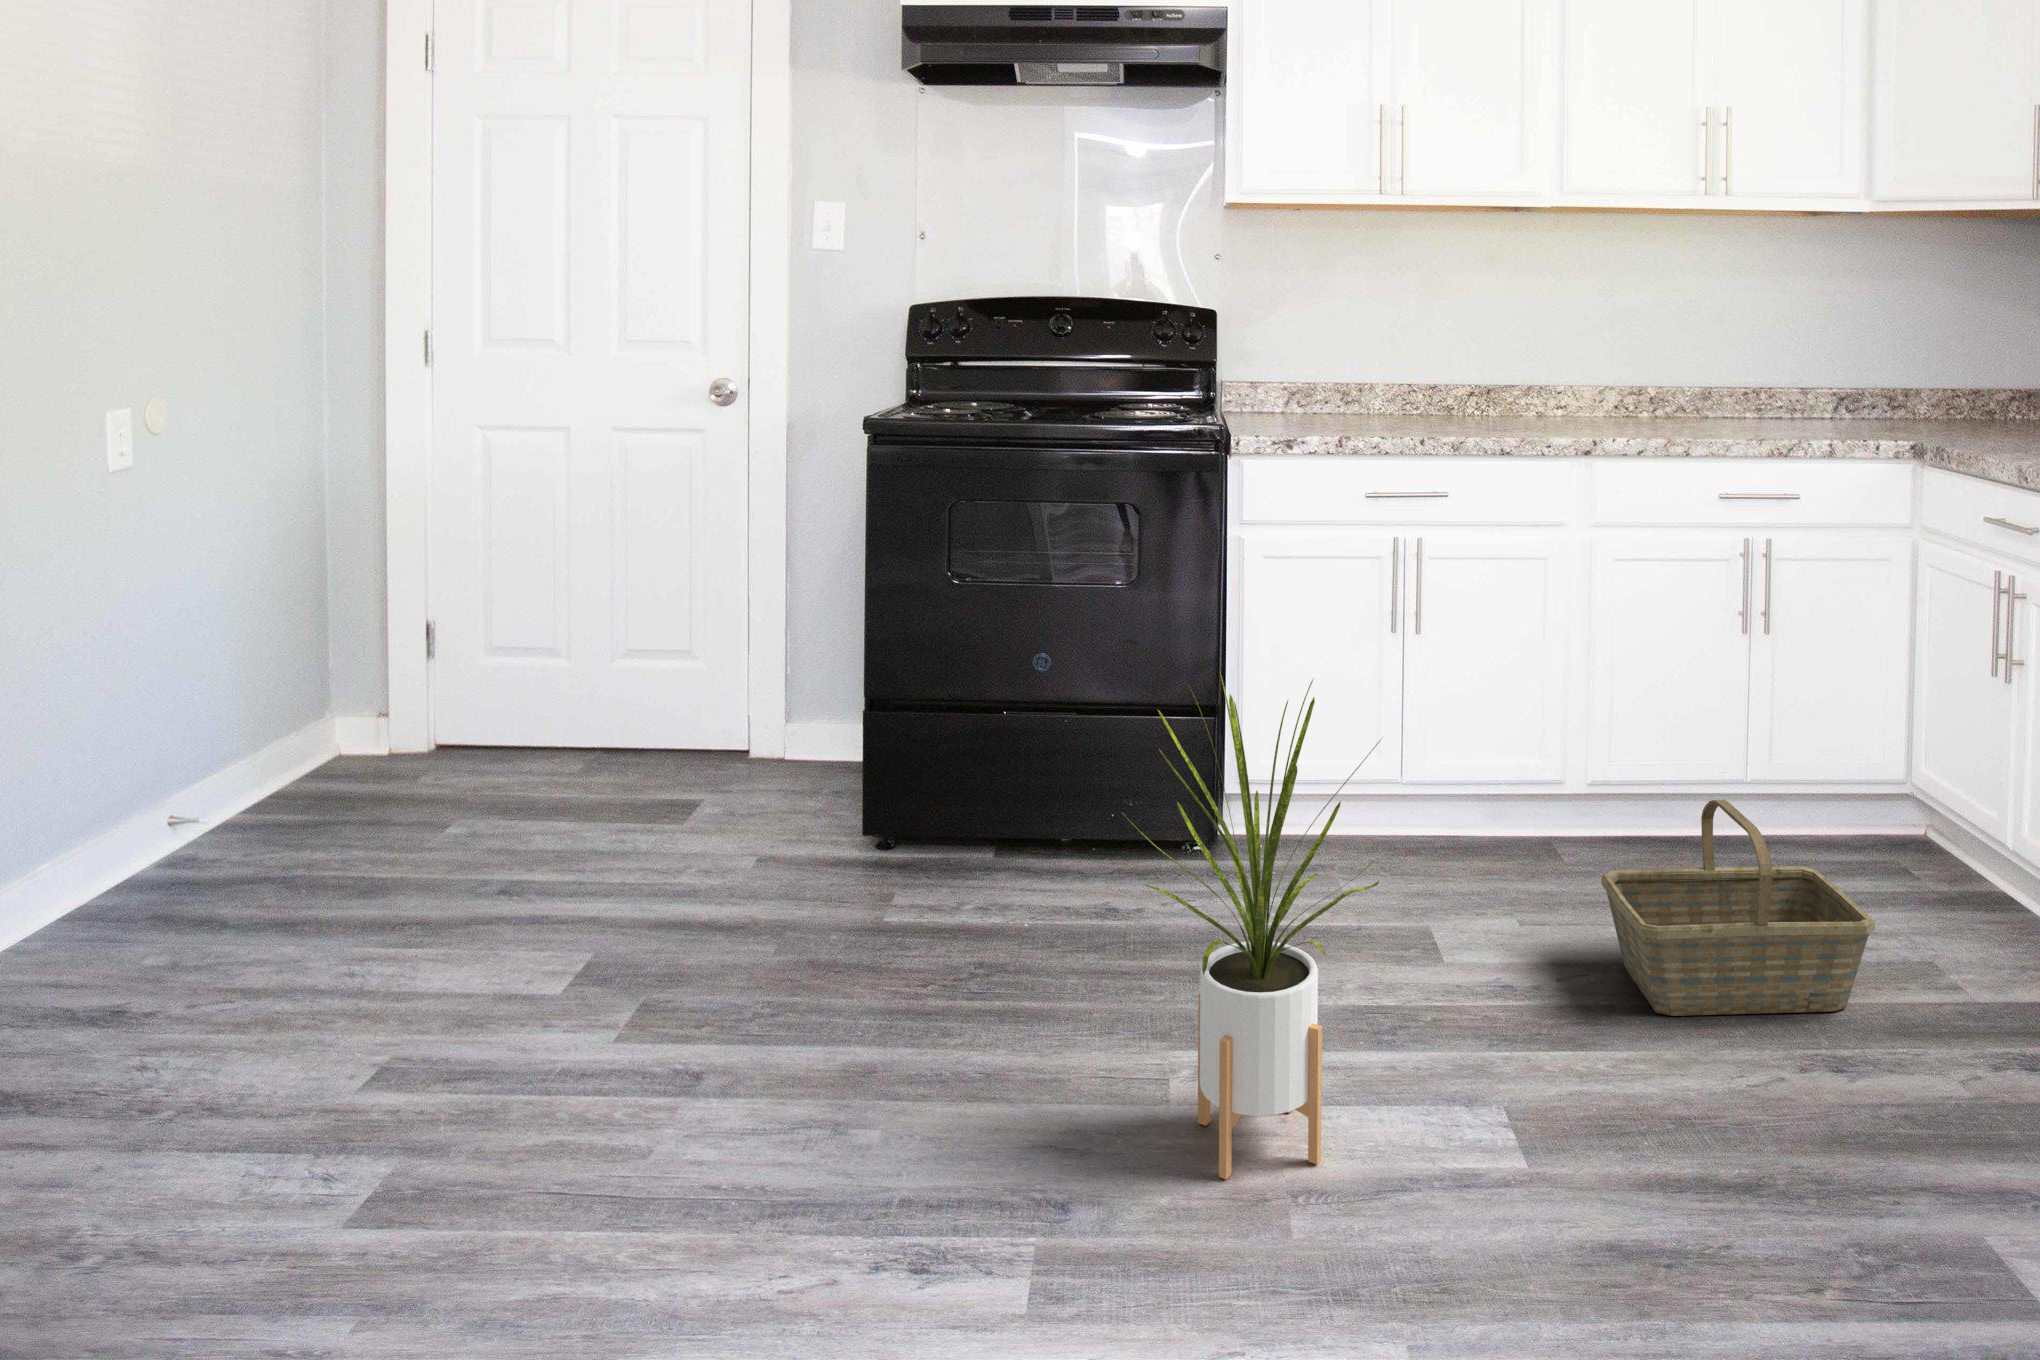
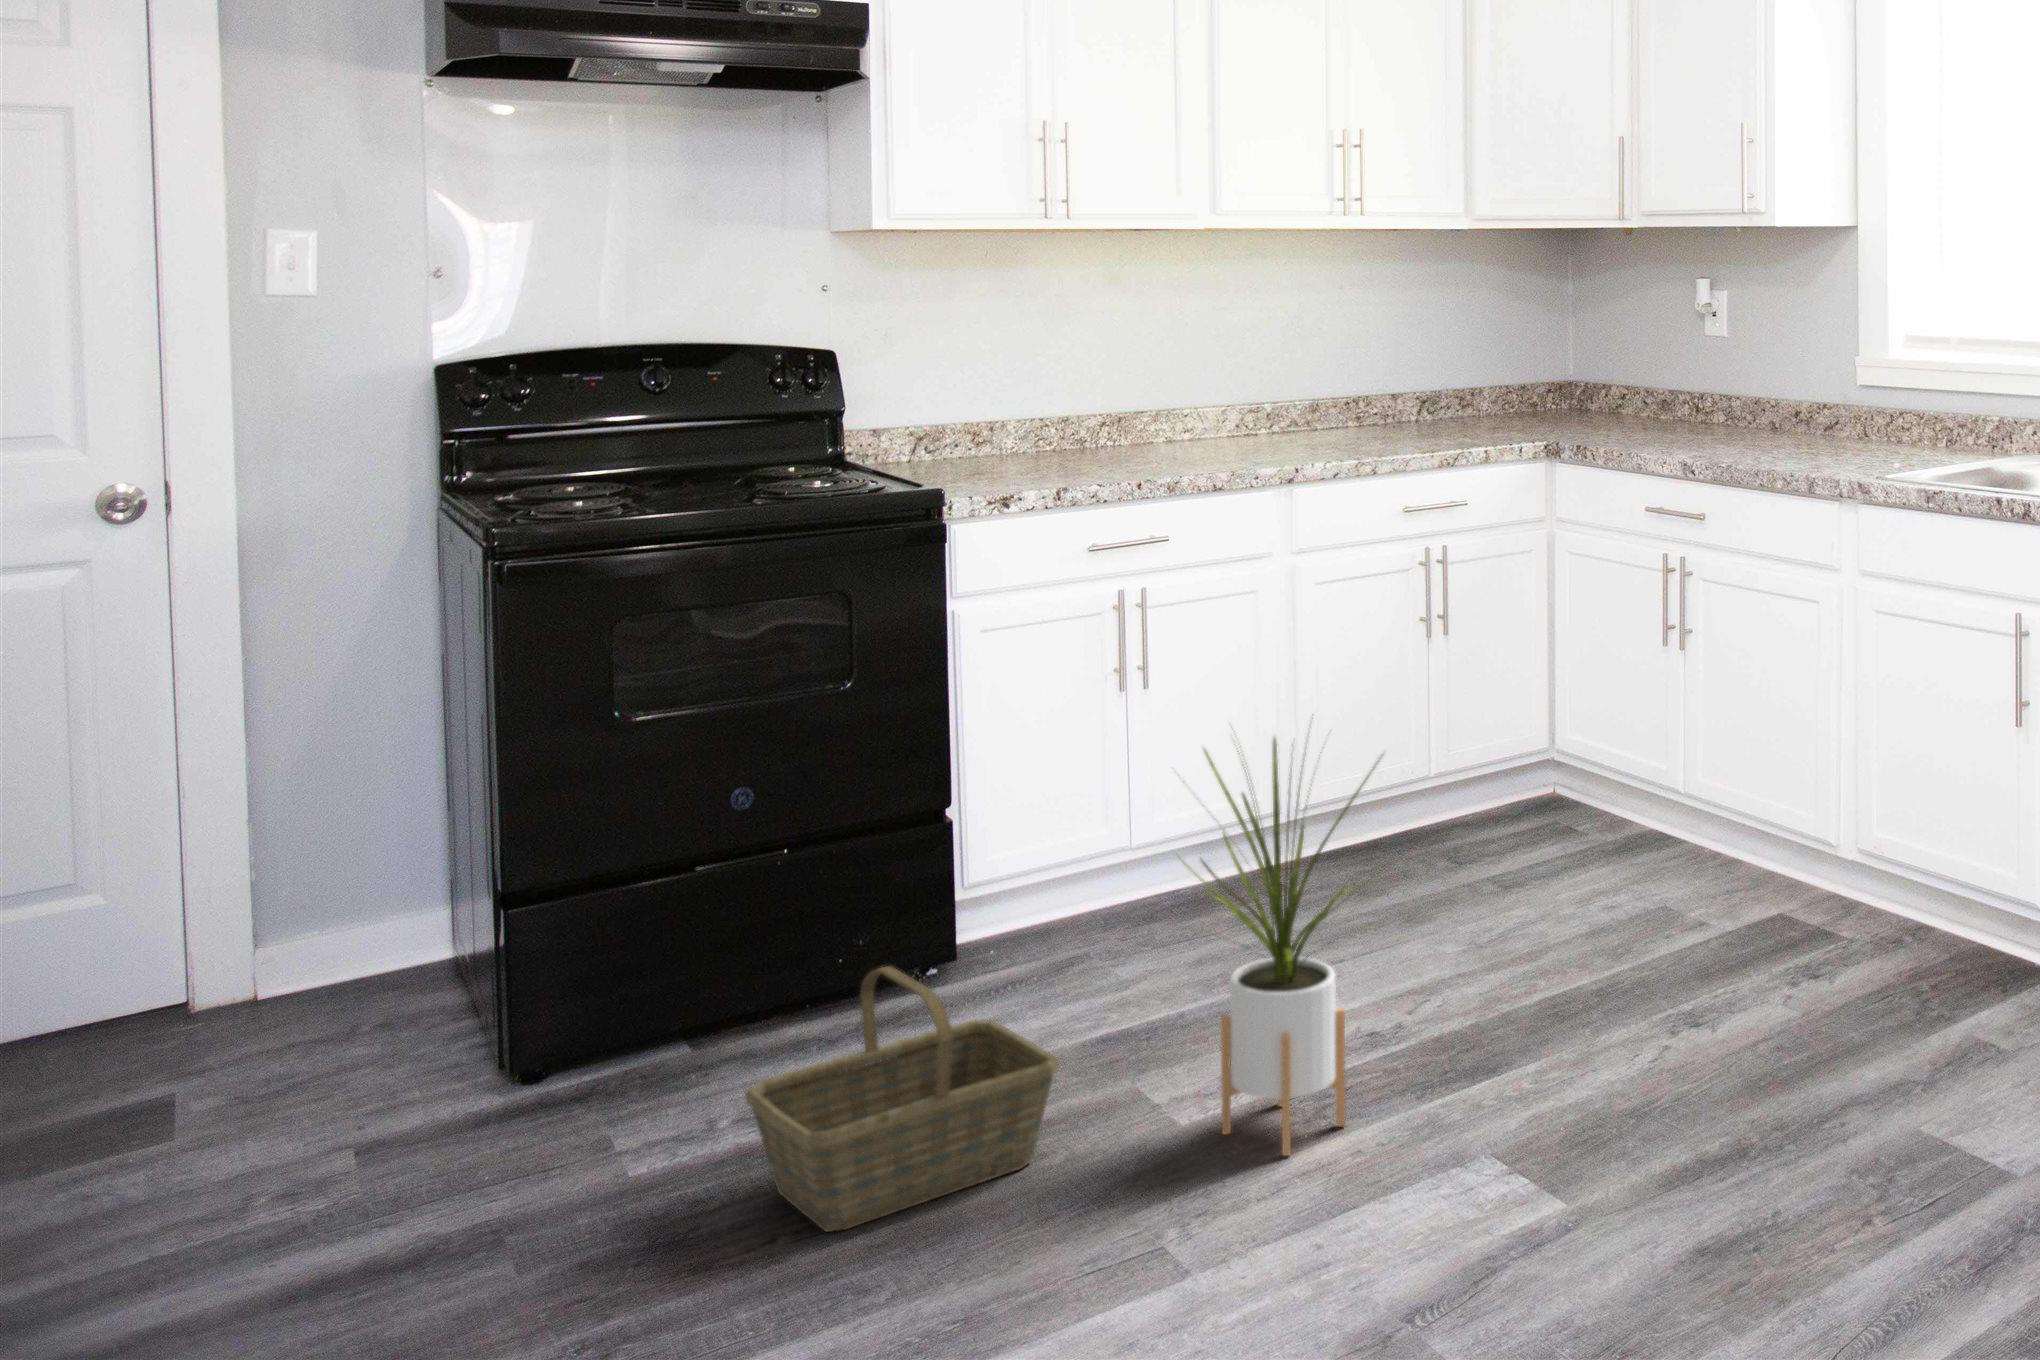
basket: present [1602,800,1875,1016] -> present [745,966,1060,1232]

